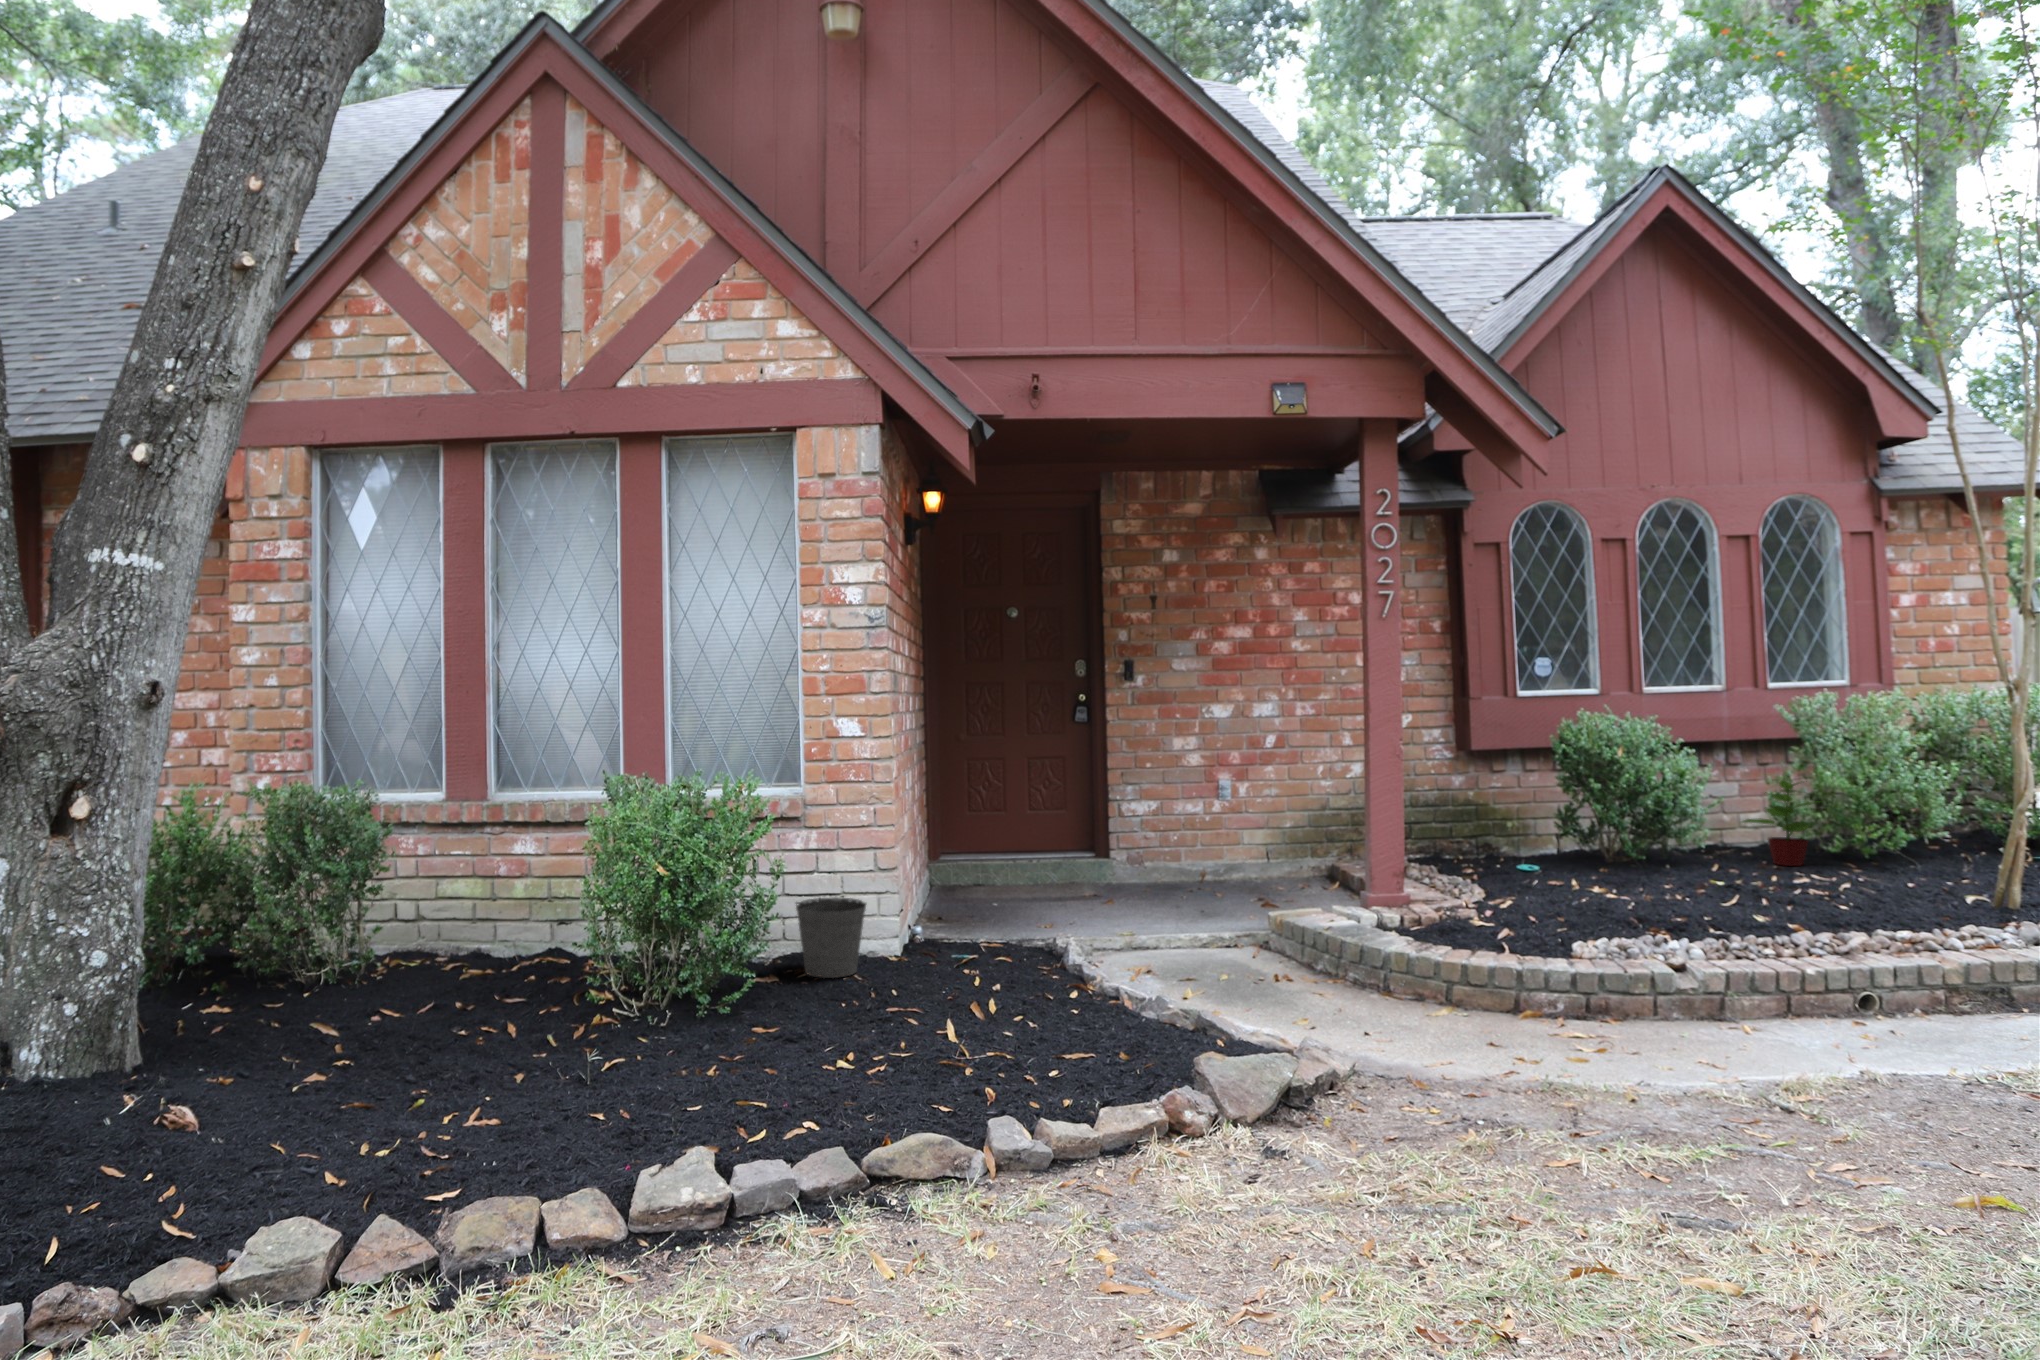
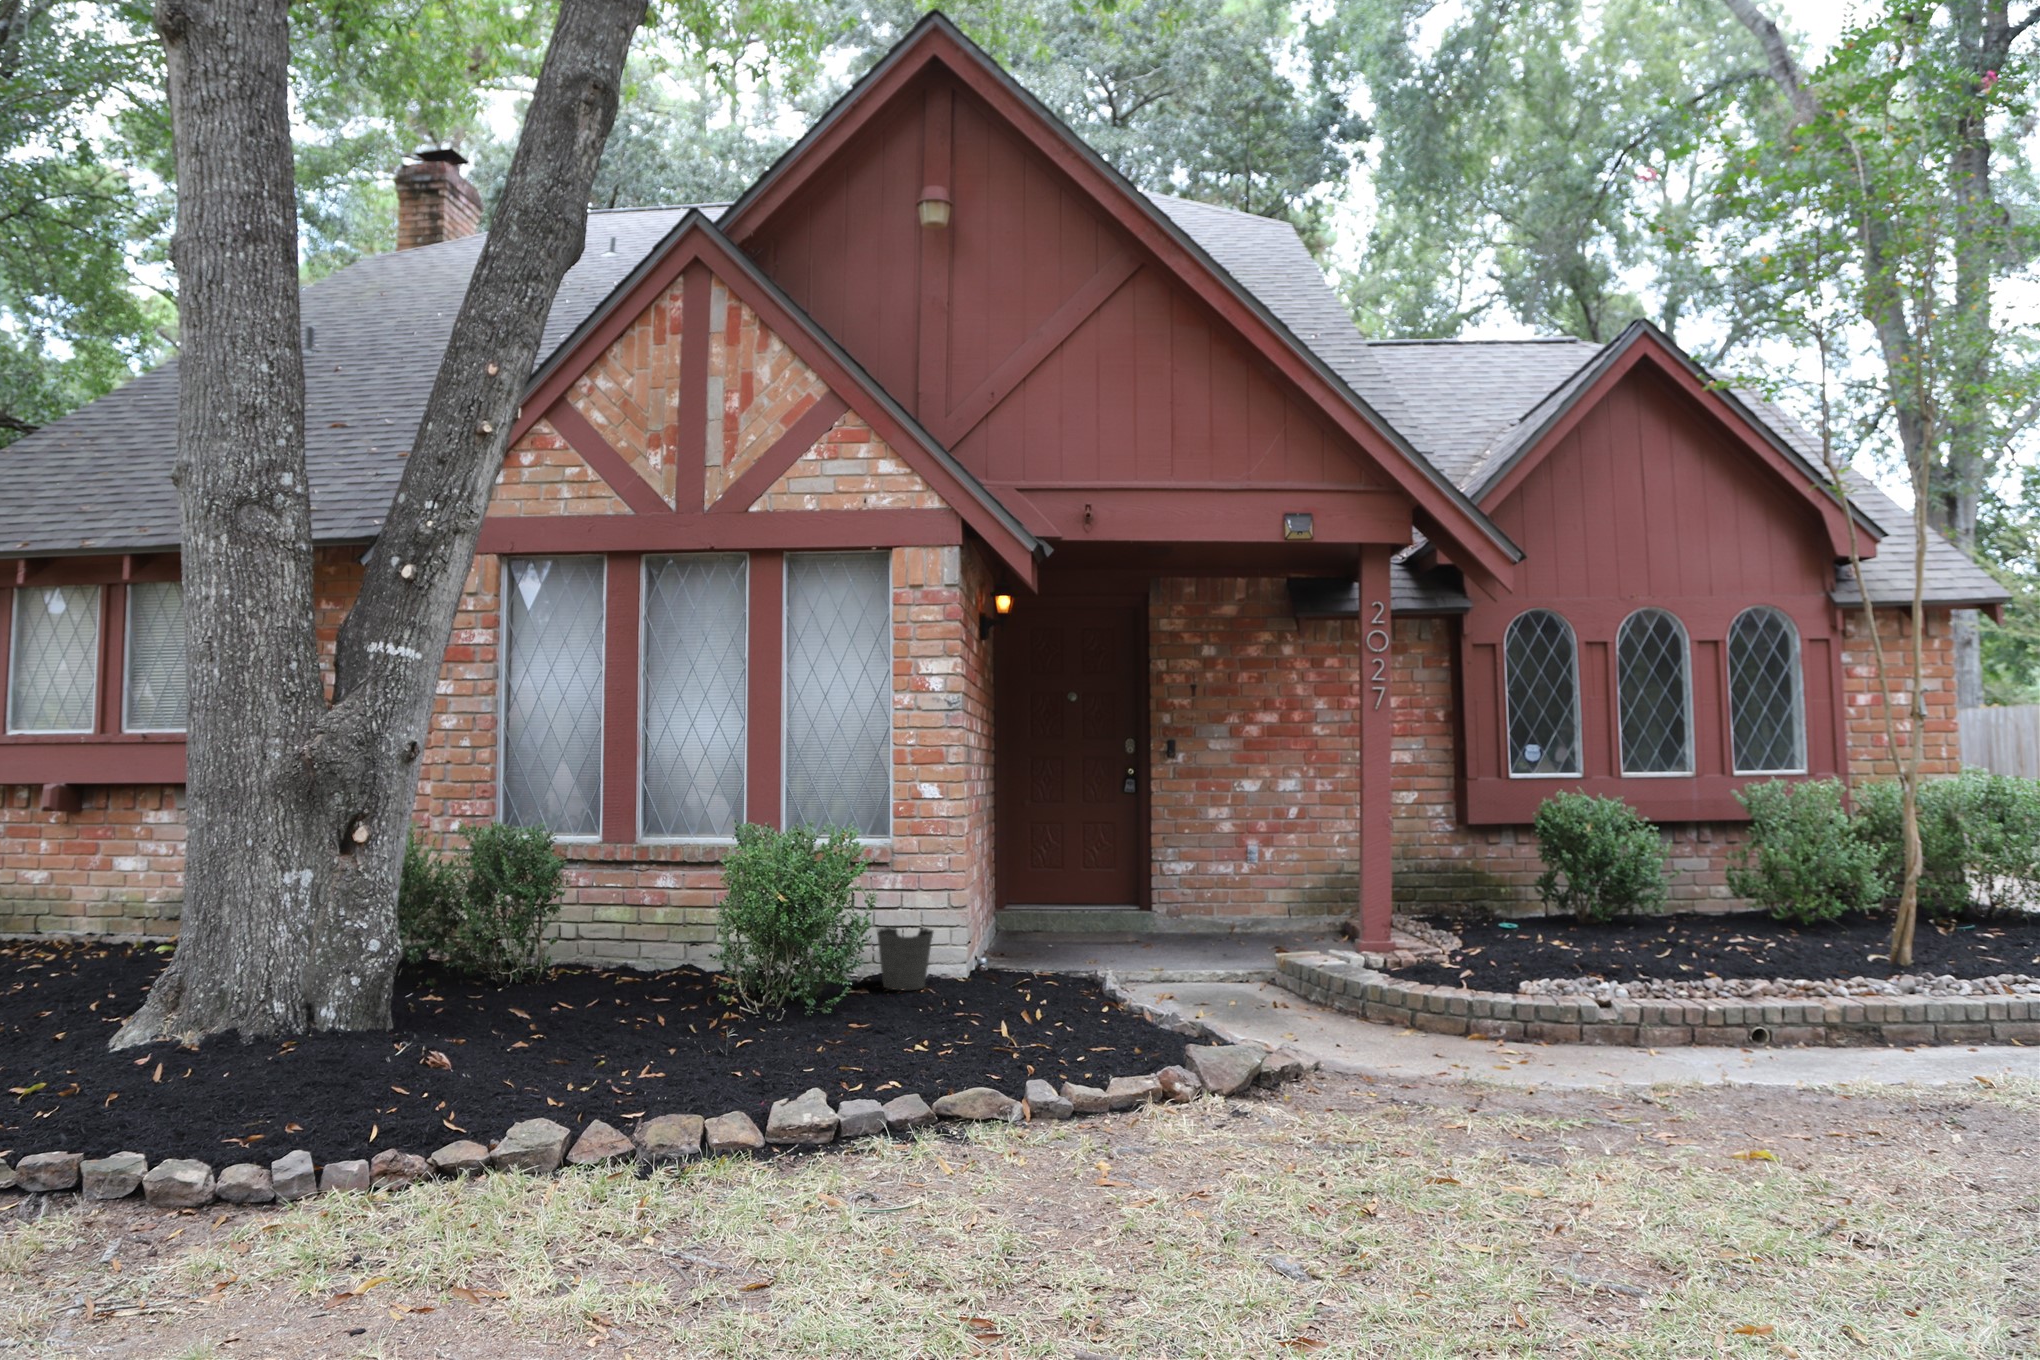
potted plant: present [1742,780,1815,866] -> none [1692,848,1767,928]

